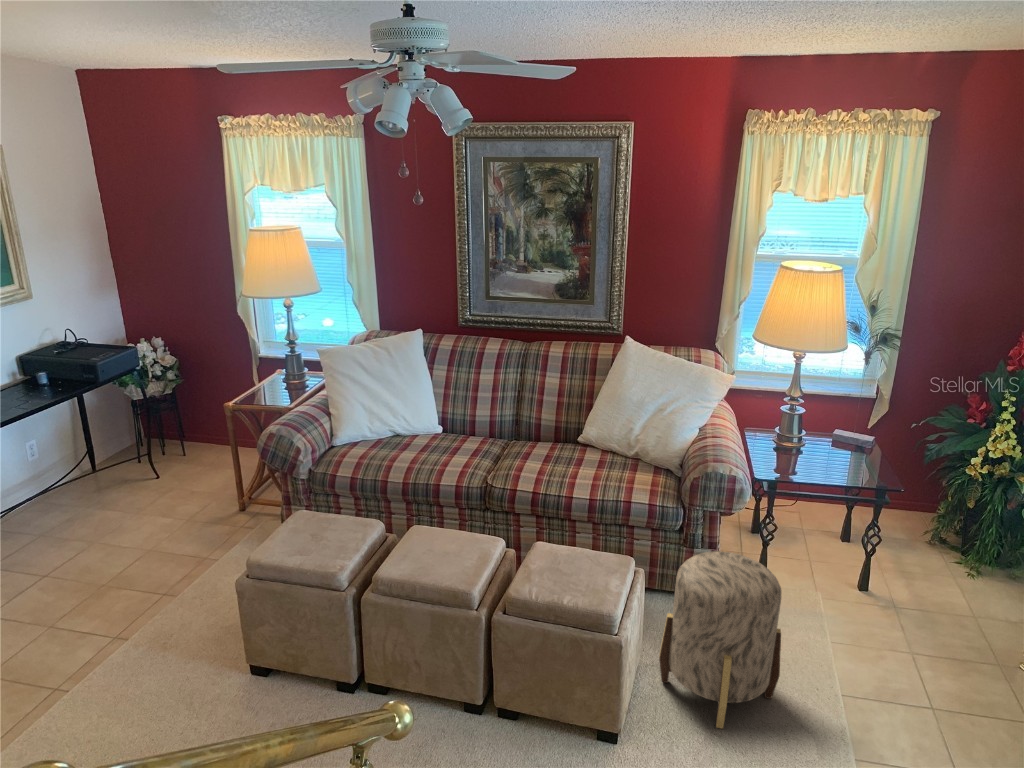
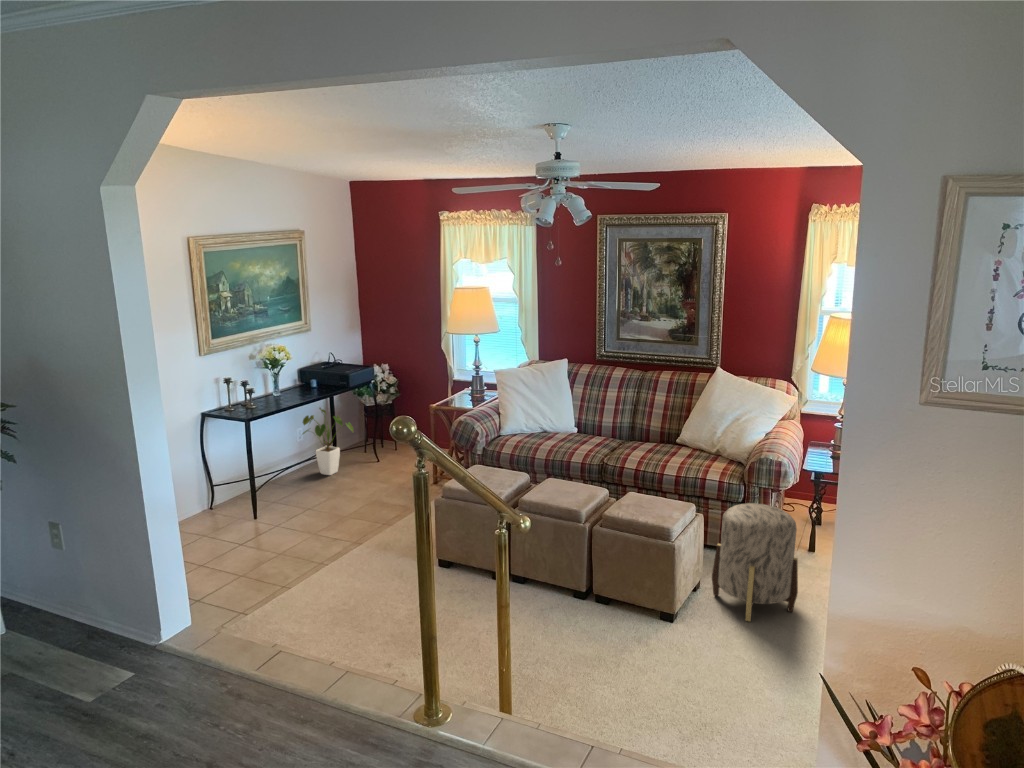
house plant: none [26,413,113,512] -> present [303,408,353,475]

